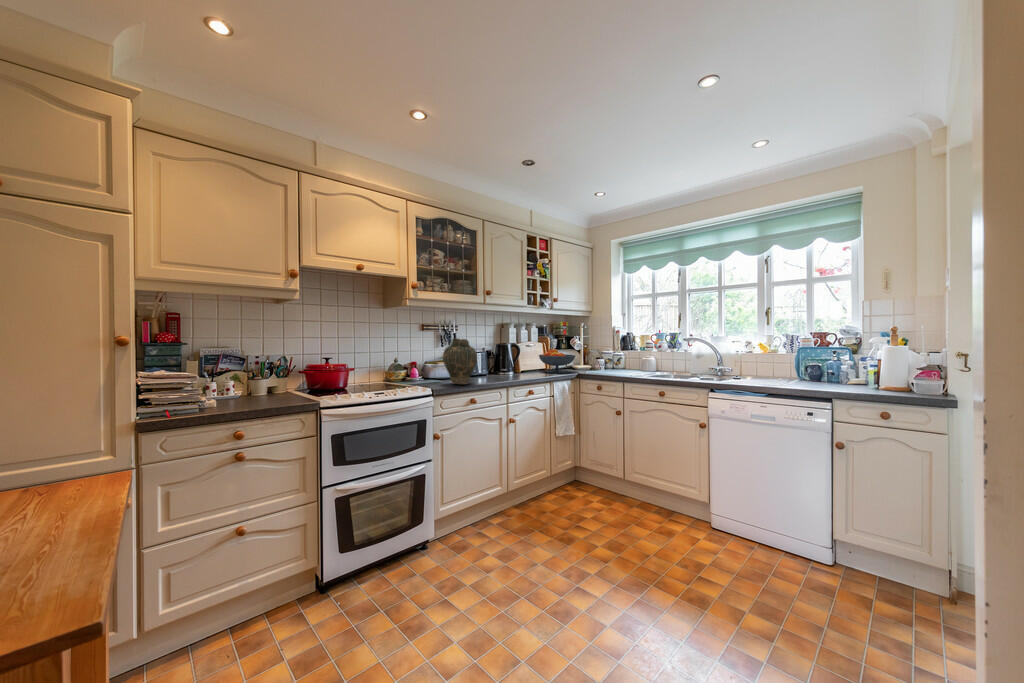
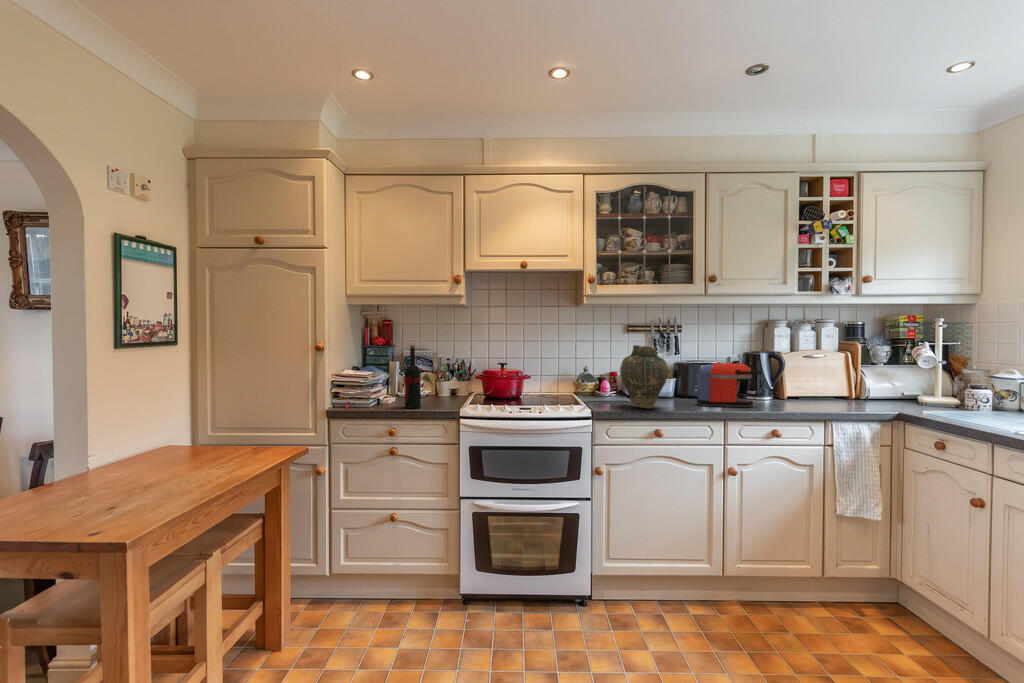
wine bottle: none [247,340,267,408] -> present [404,345,421,409]
fruit bowl: present [539,349,575,373] -> none [823,363,902,408]
coffee maker: none [483,350,520,380] -> present [697,363,762,407]

